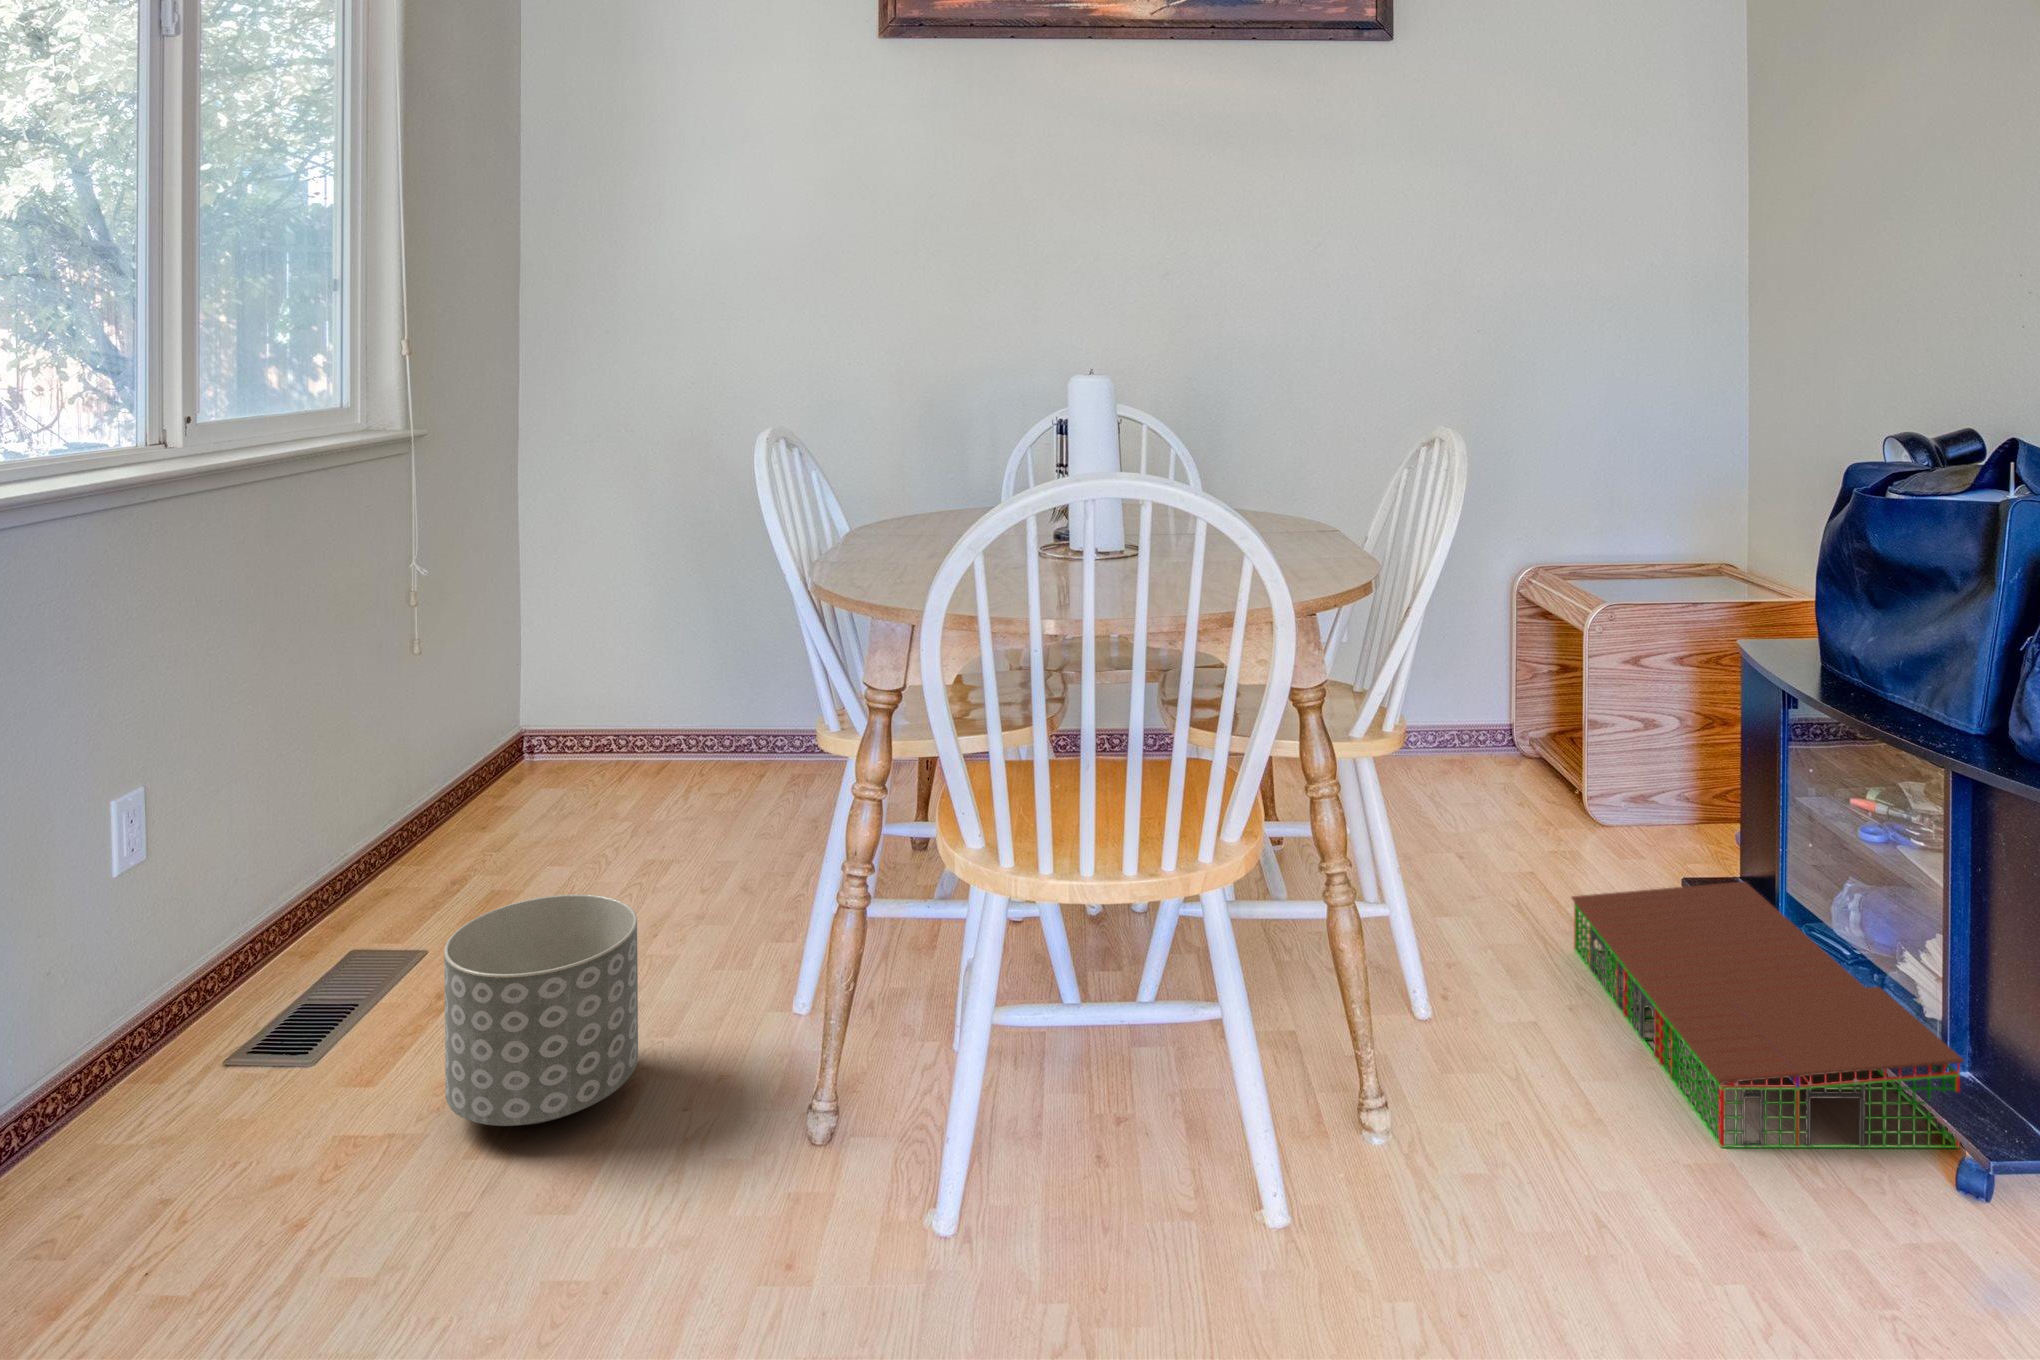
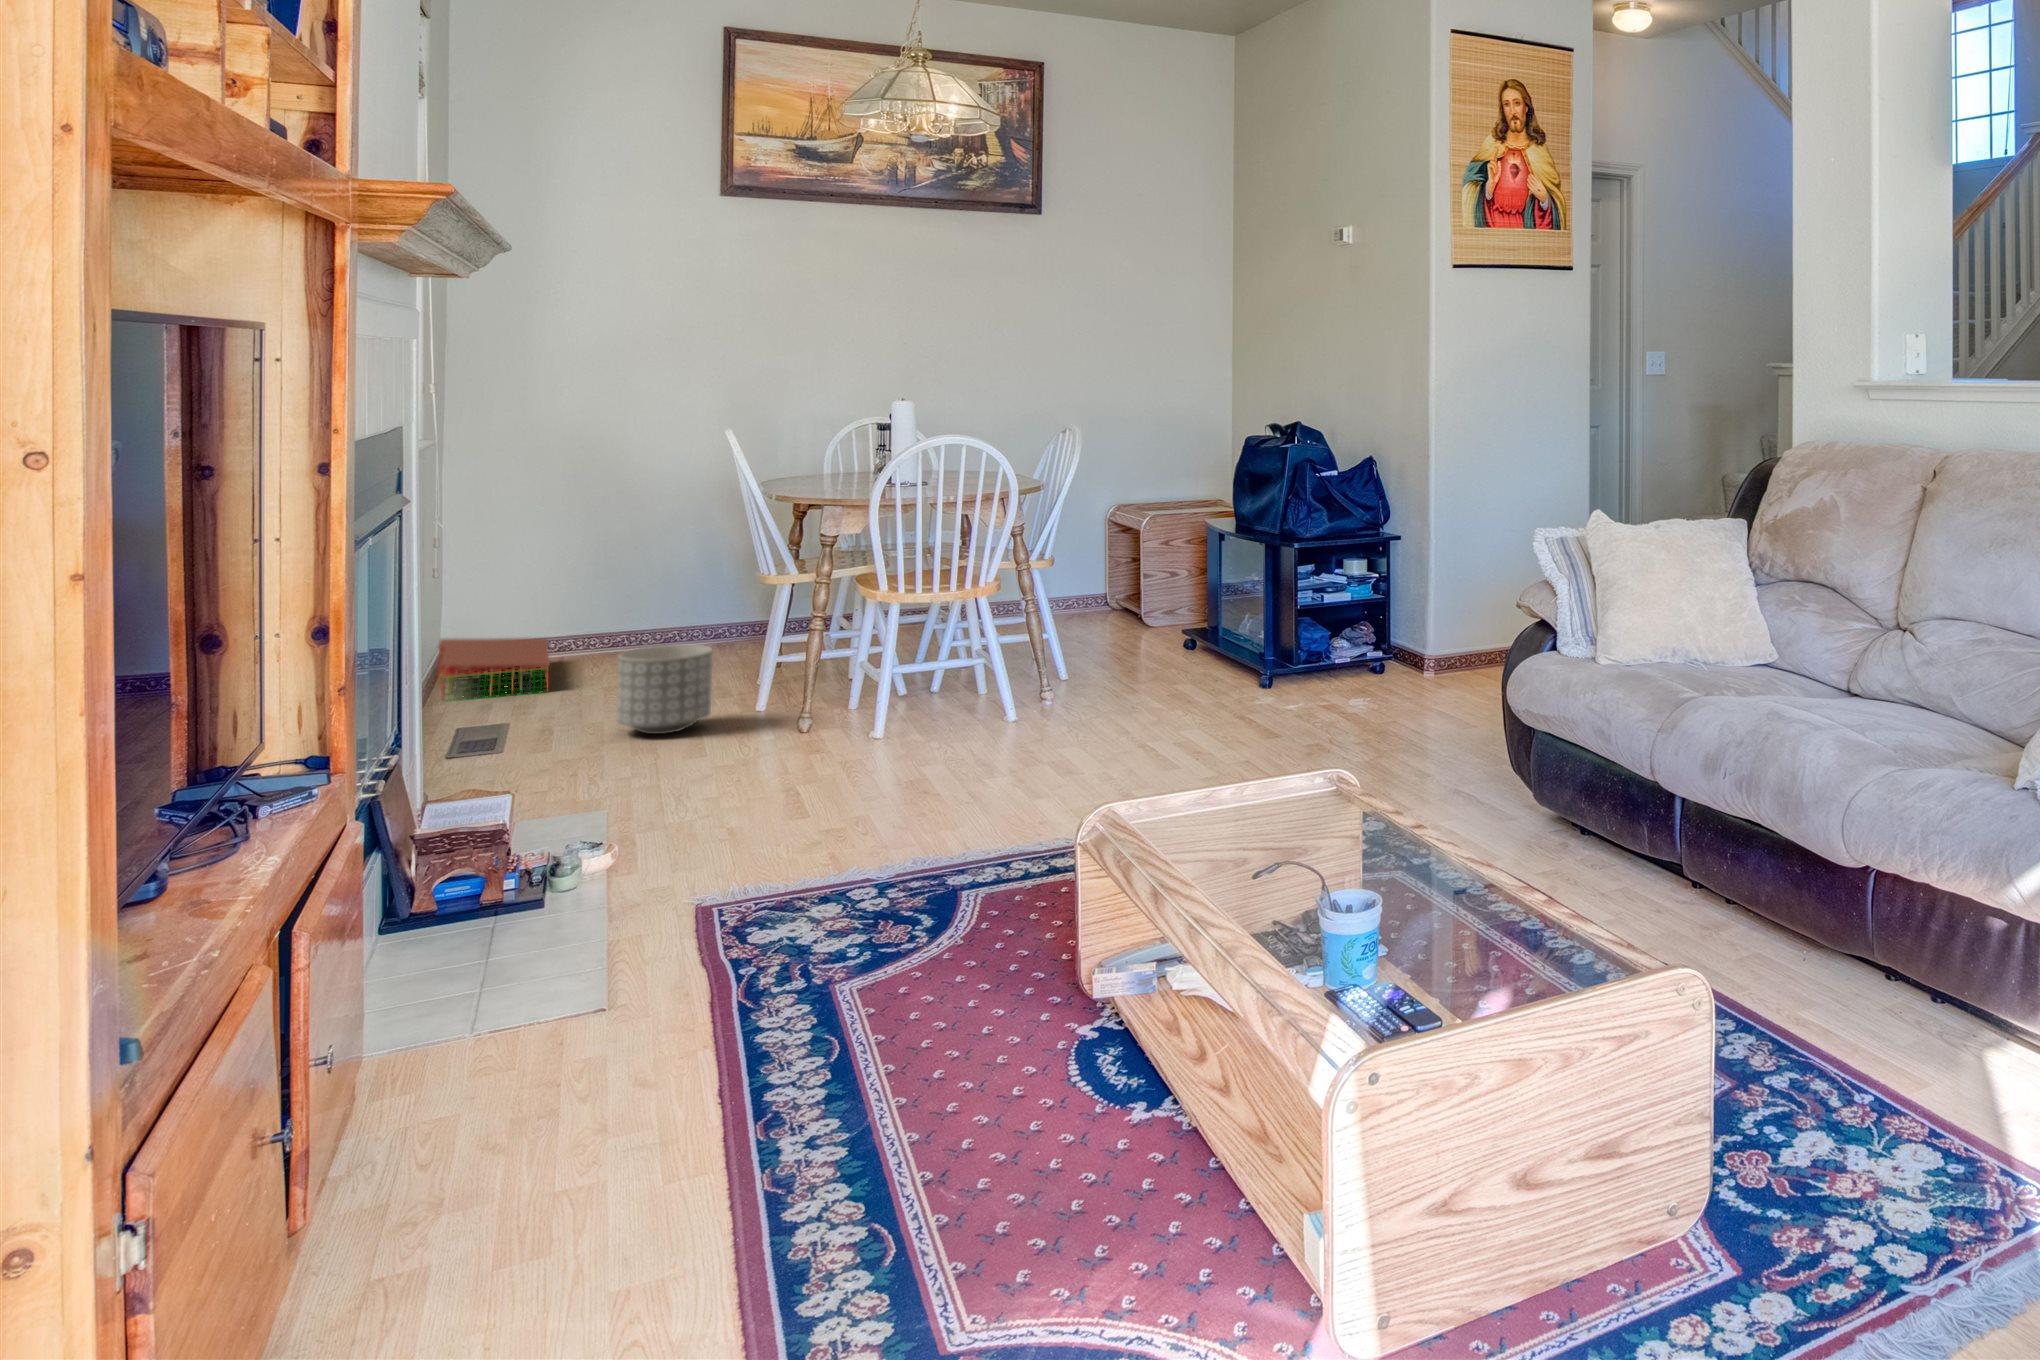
storage bin: present [1572,882,1964,1148] -> present [438,638,550,701]

